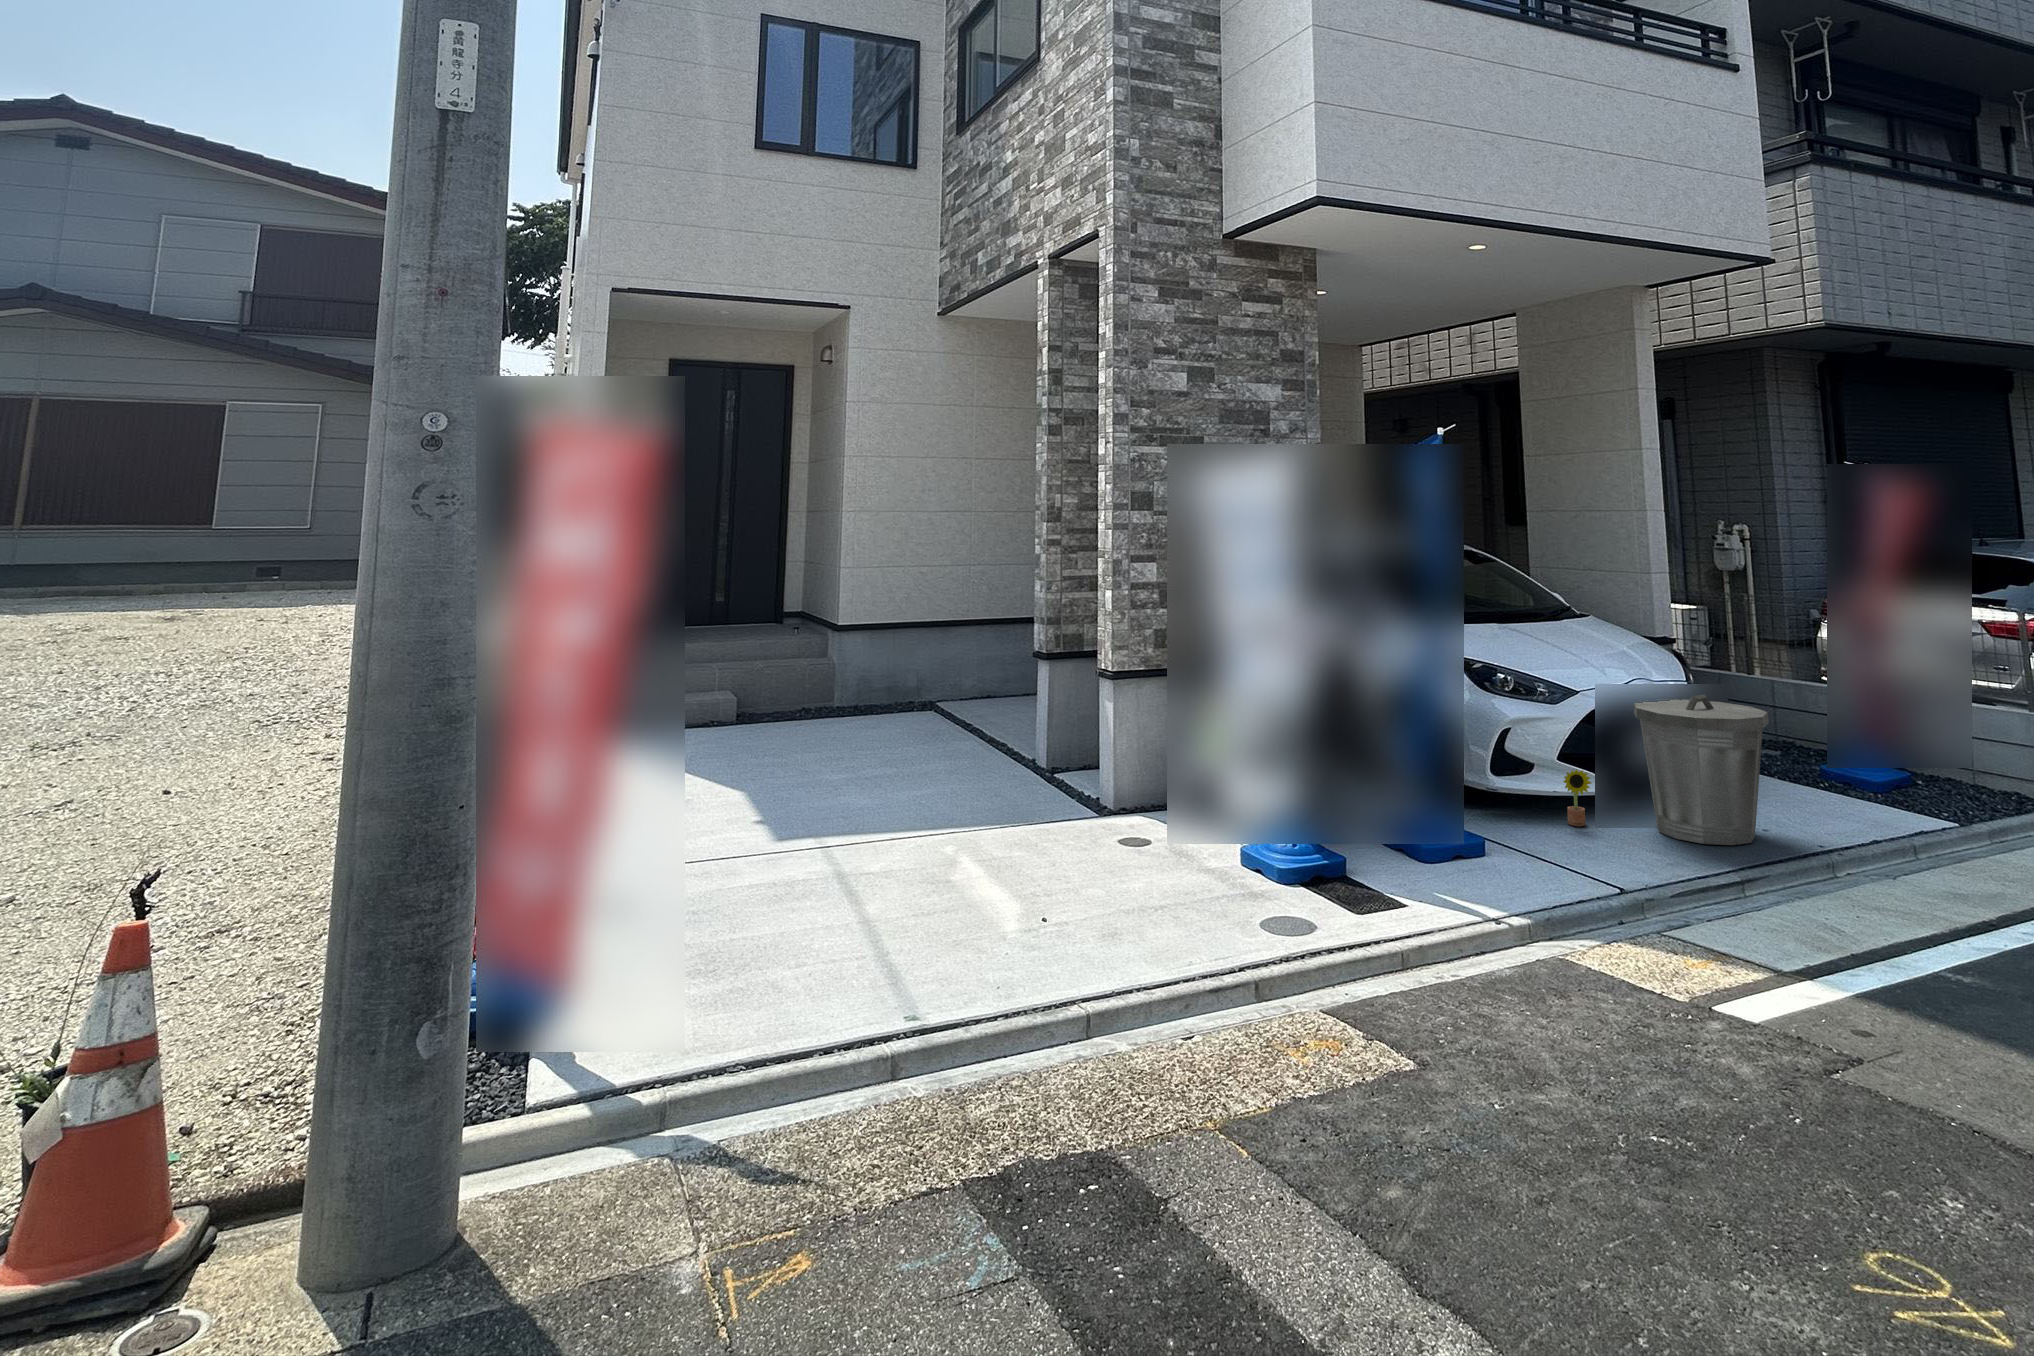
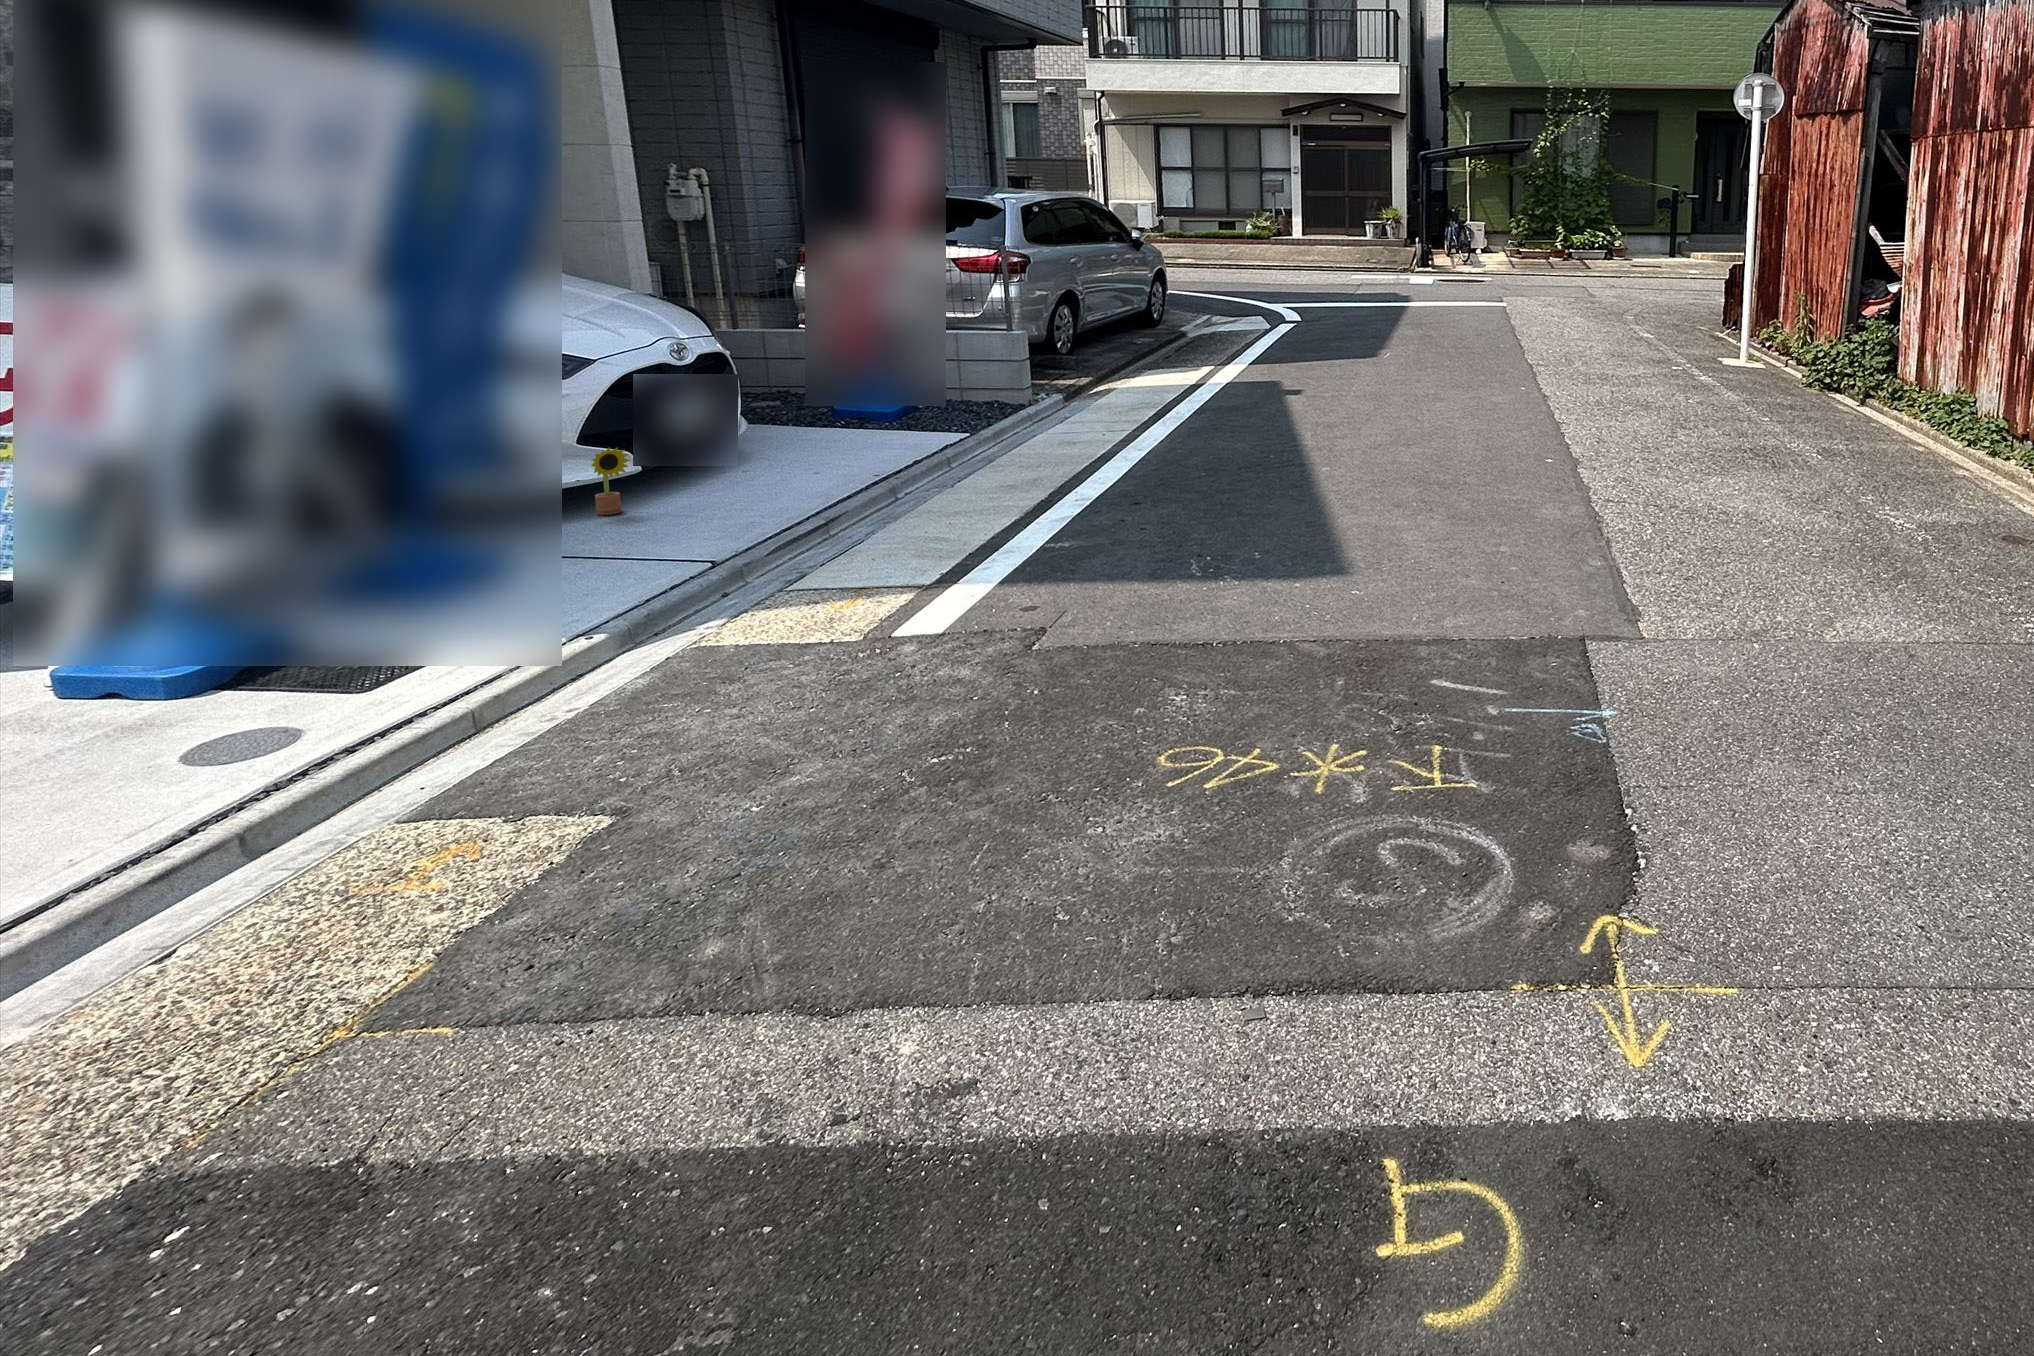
trash can: present [1634,695,1769,845] -> none [673,341,833,501]

